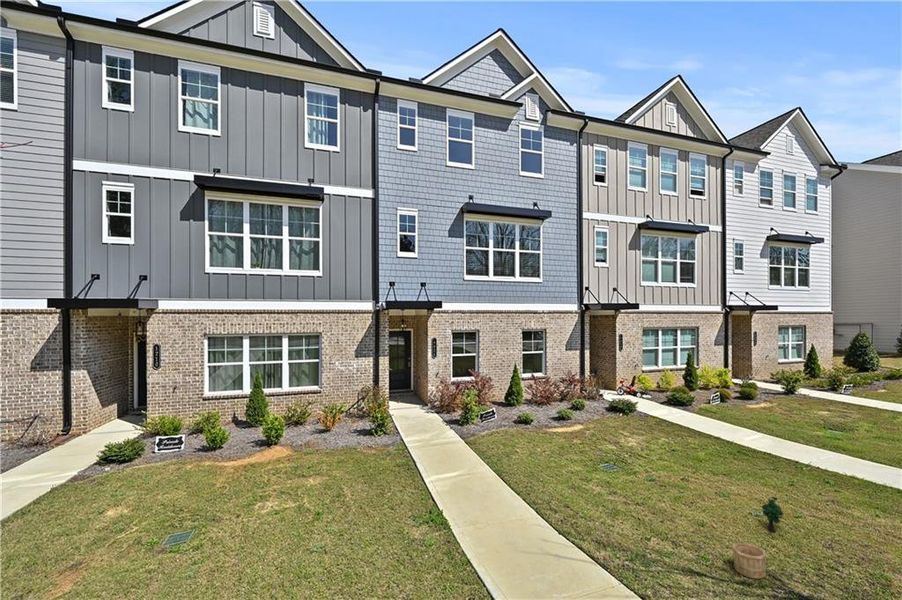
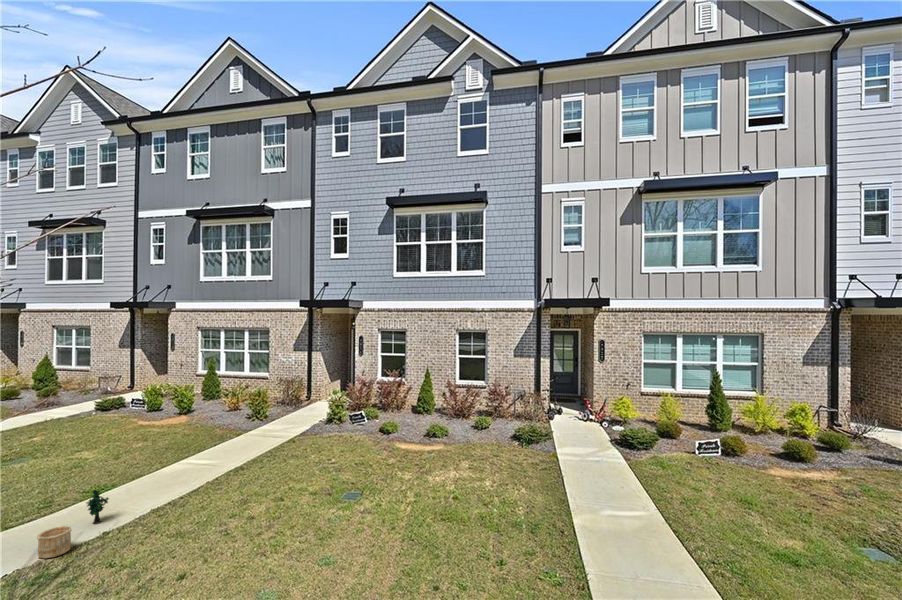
decorative plant: present [760,497,784,533] -> present [87,490,109,524]

